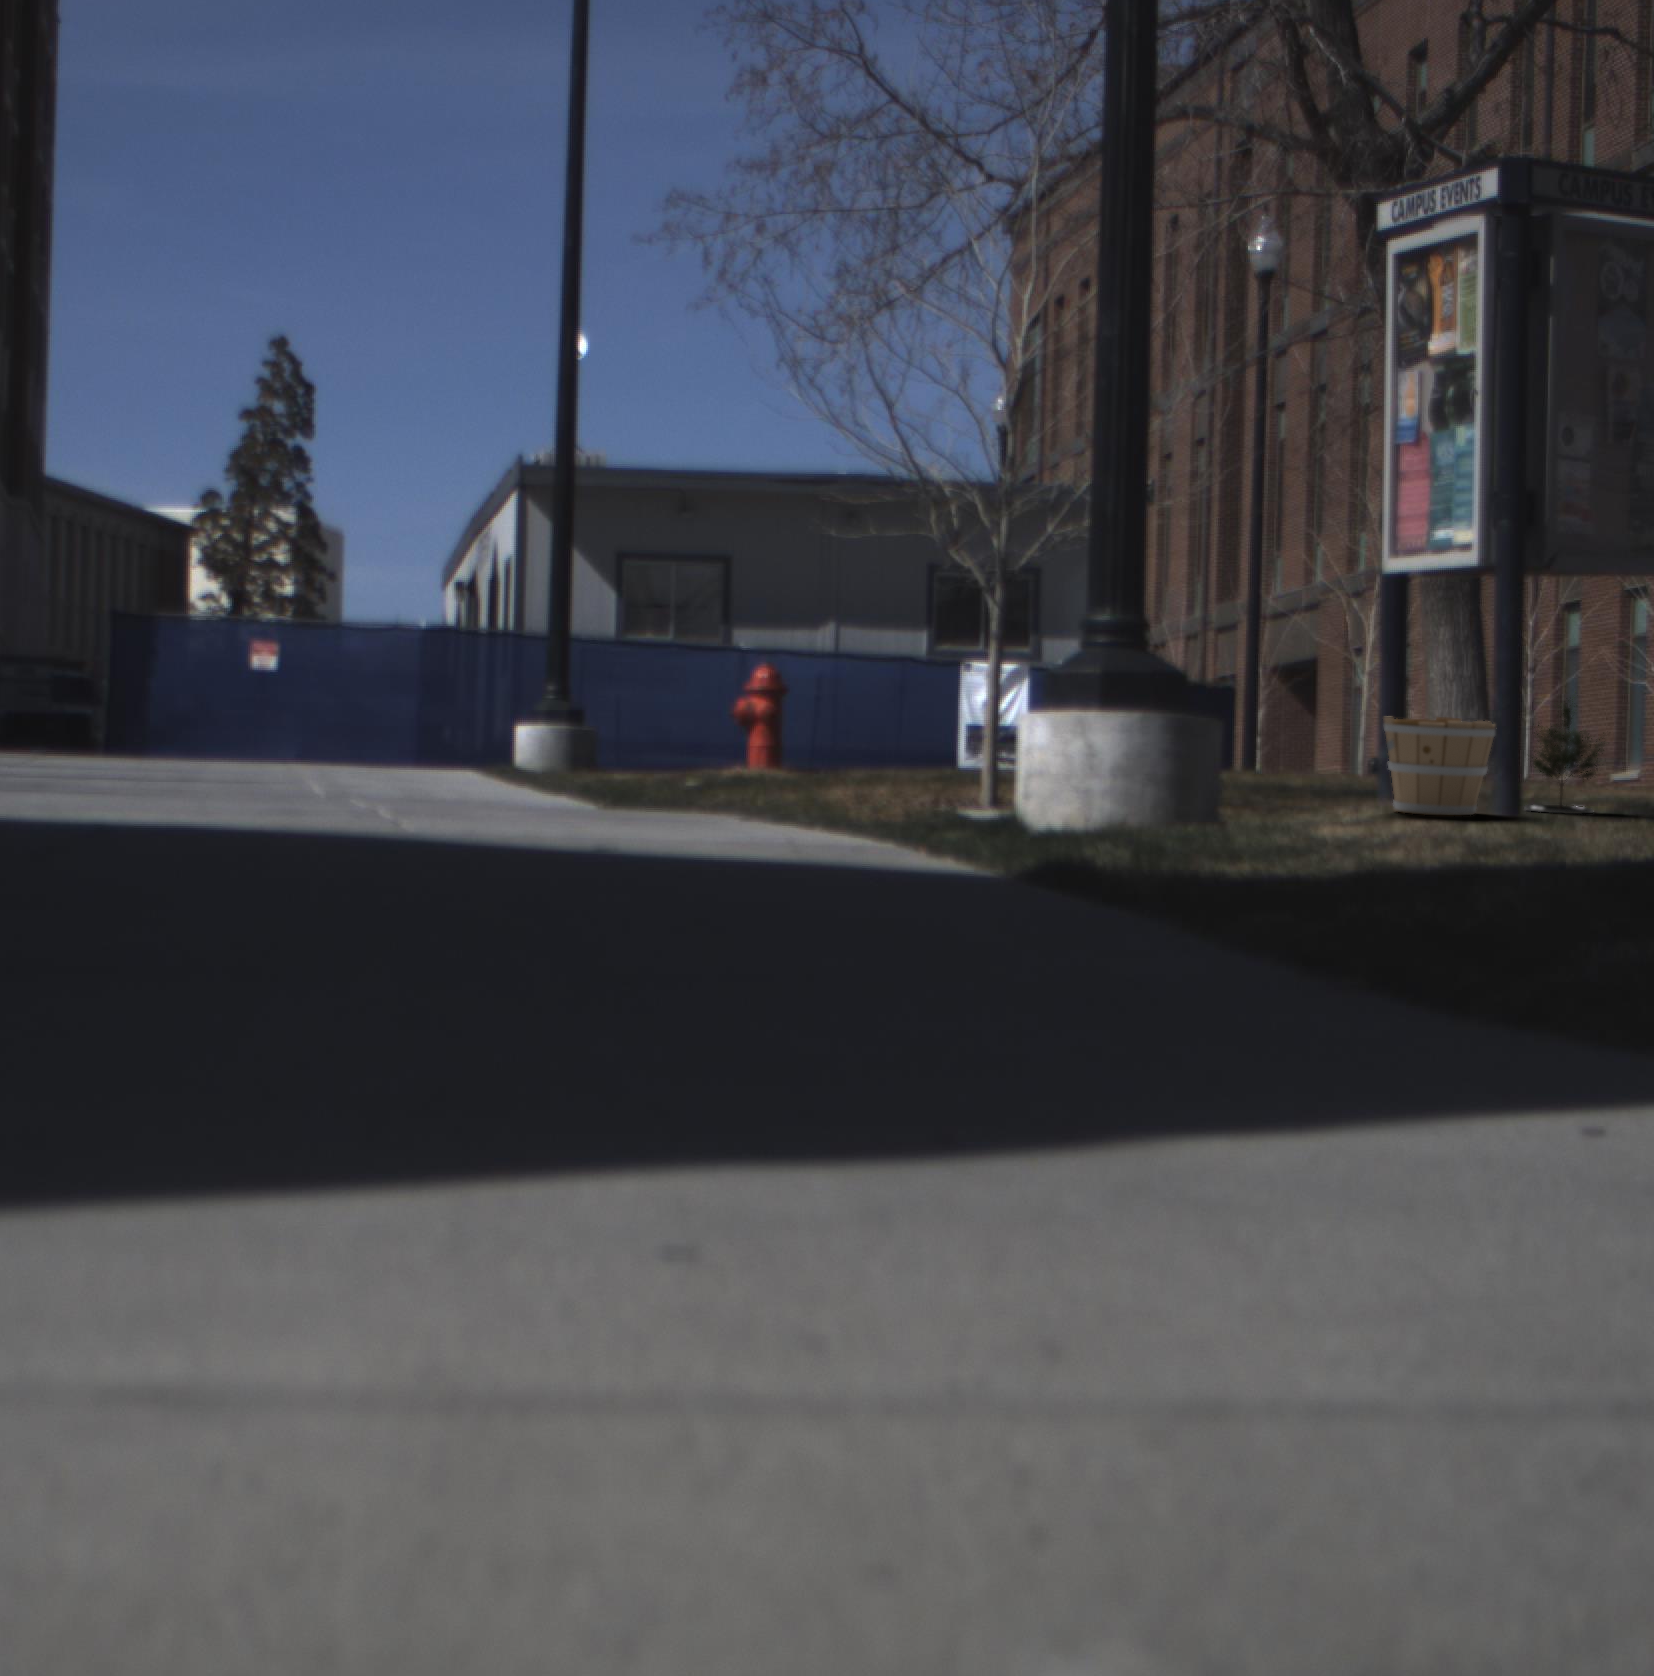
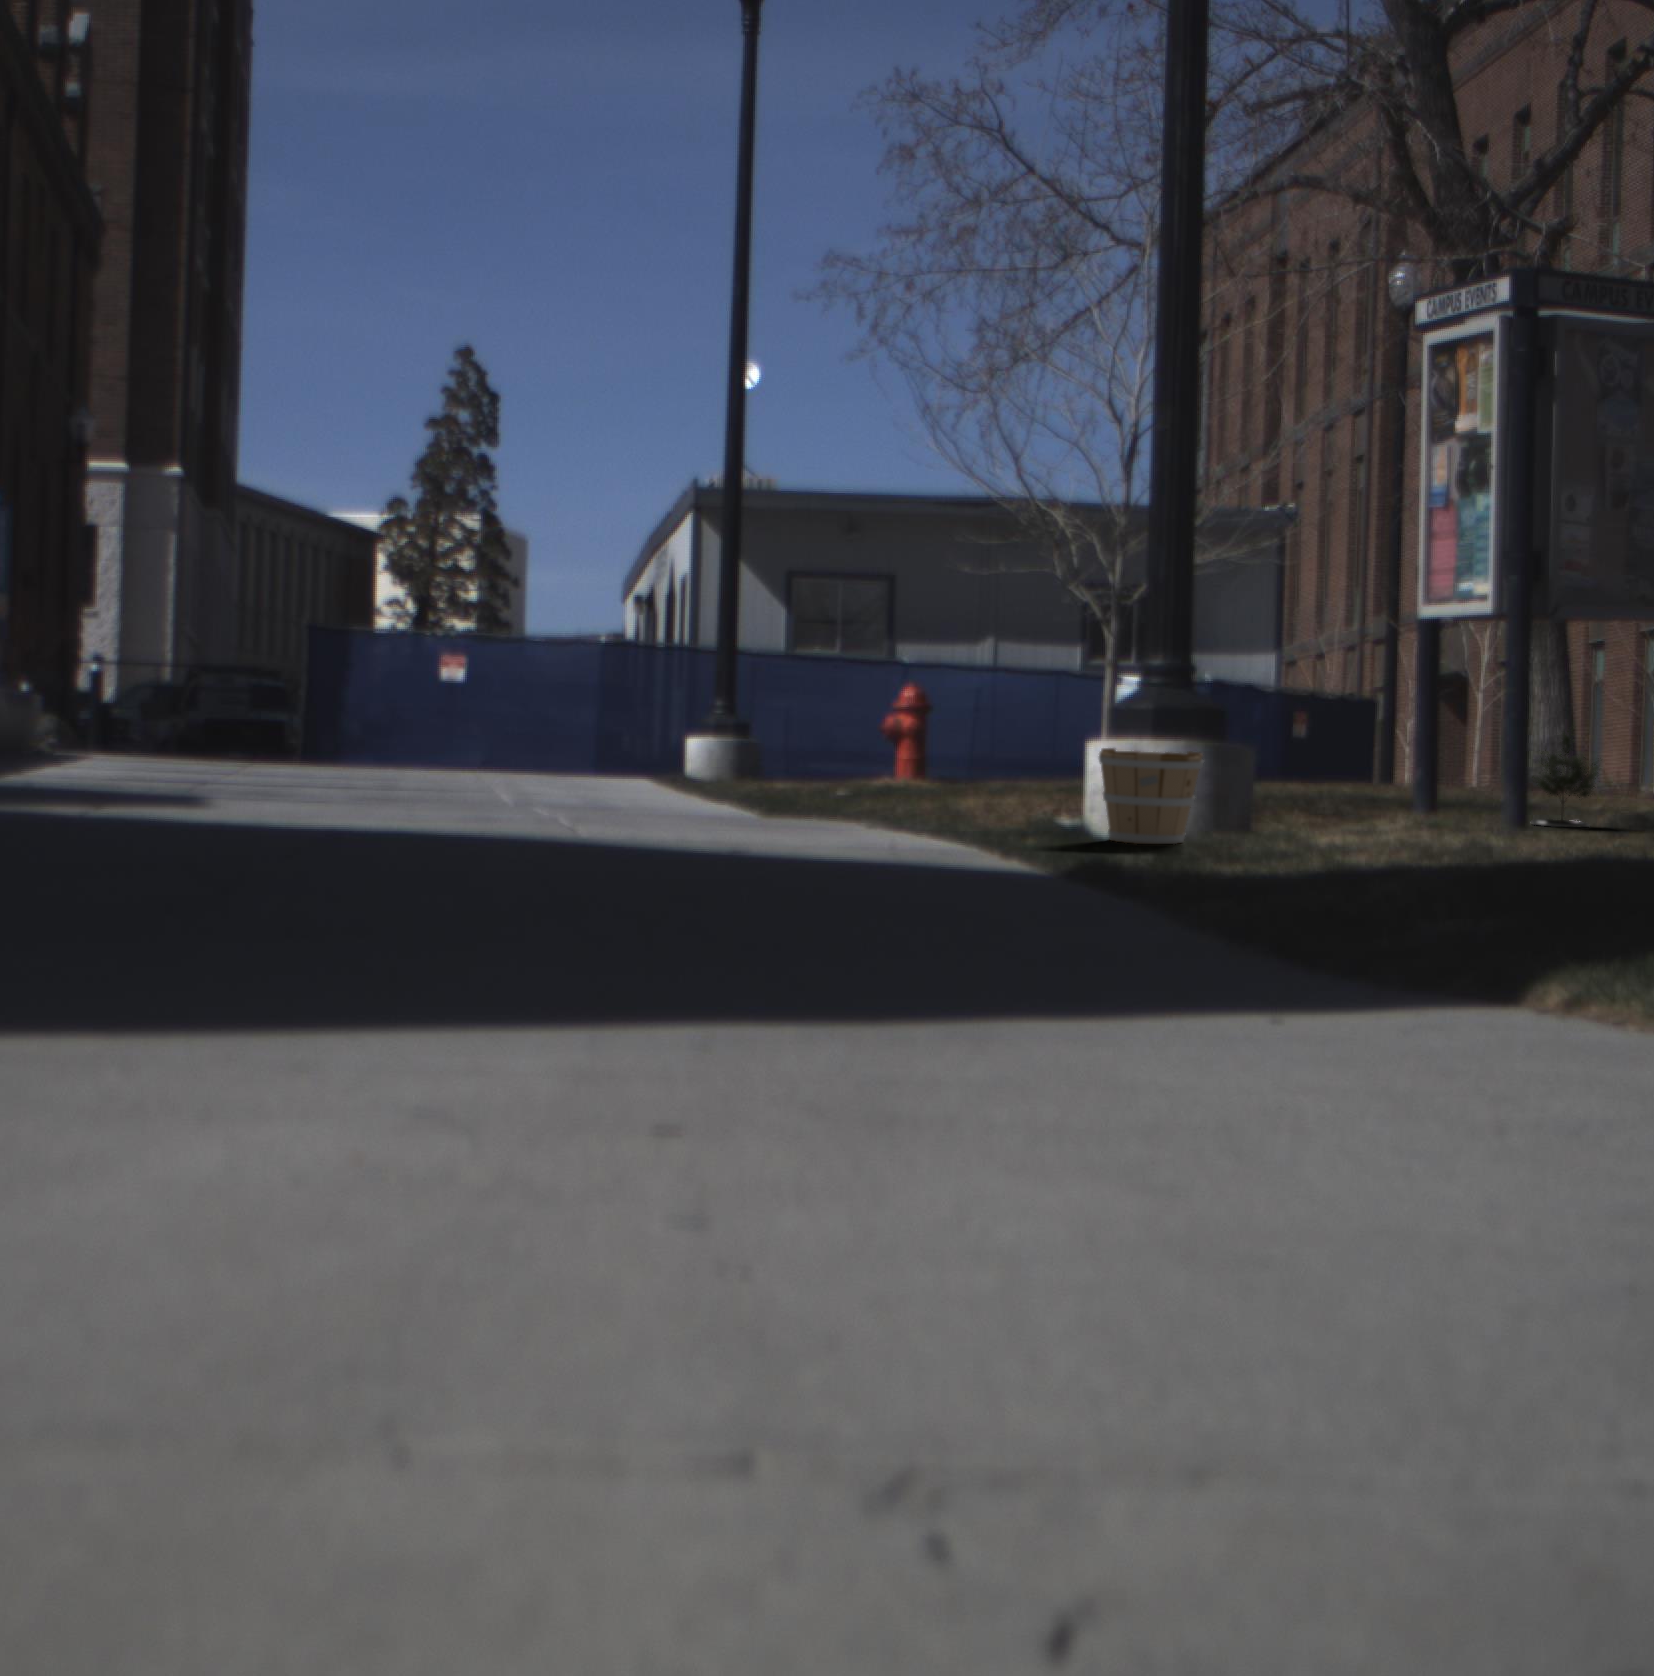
wooden bucket: present [1384,717,1497,815] -> present [1099,748,1203,844]

